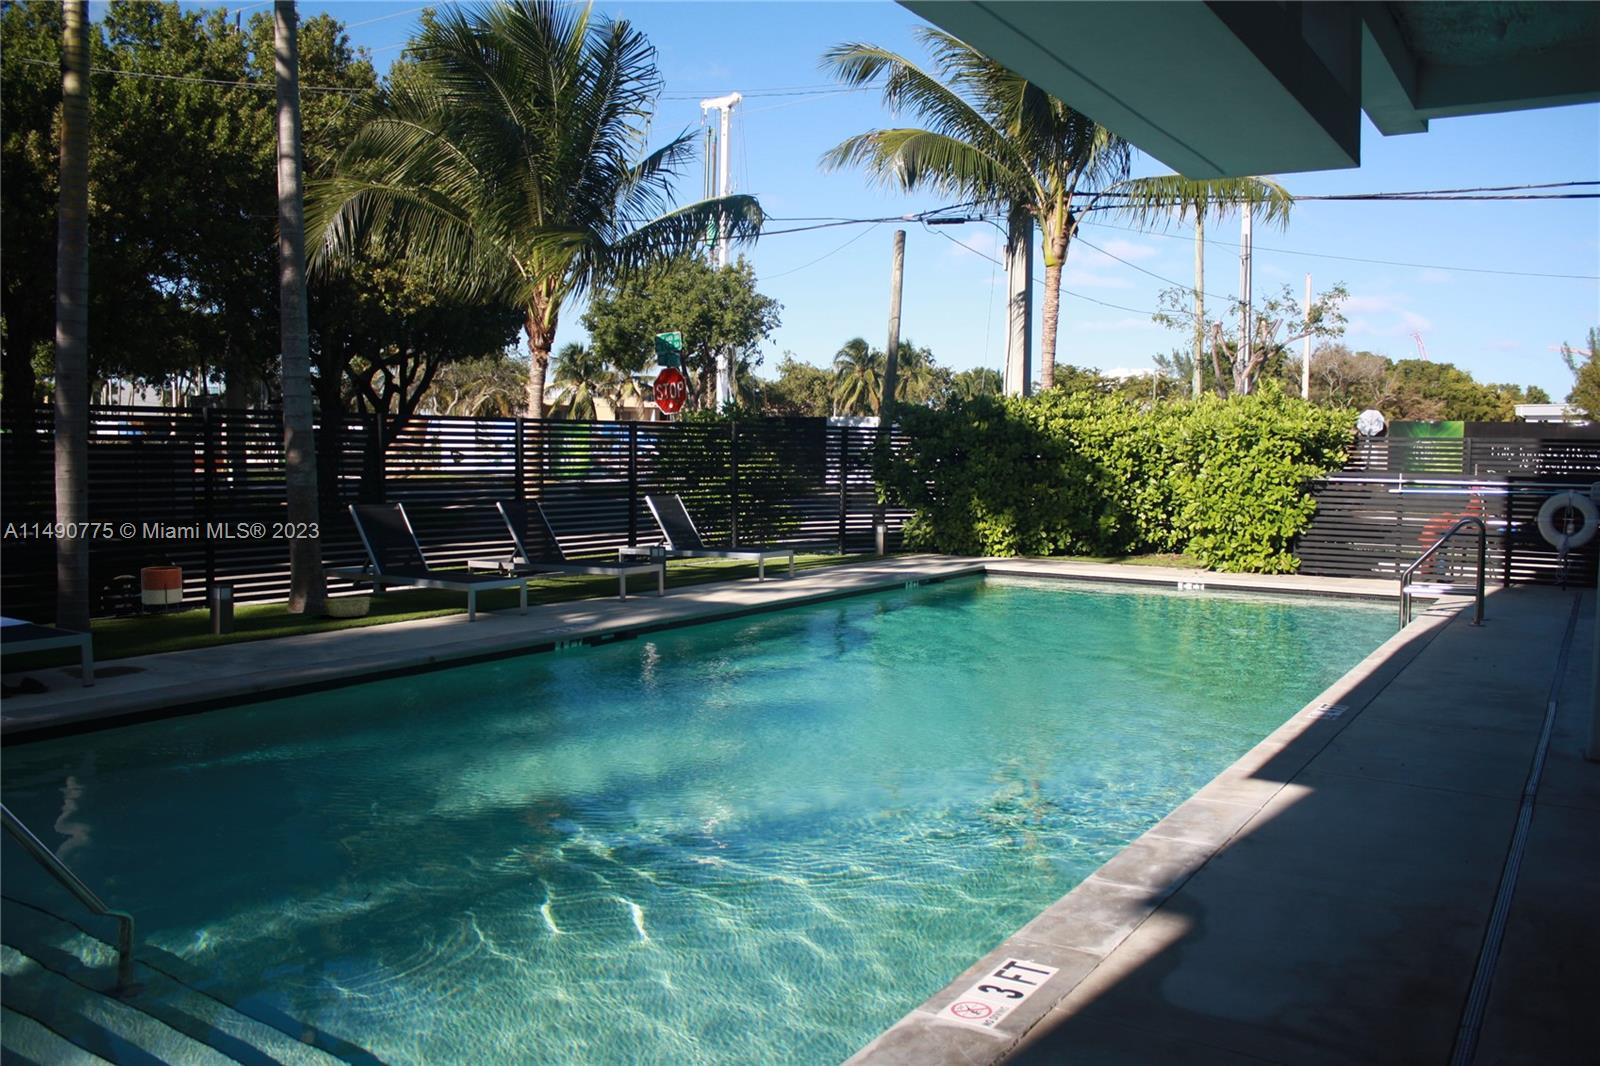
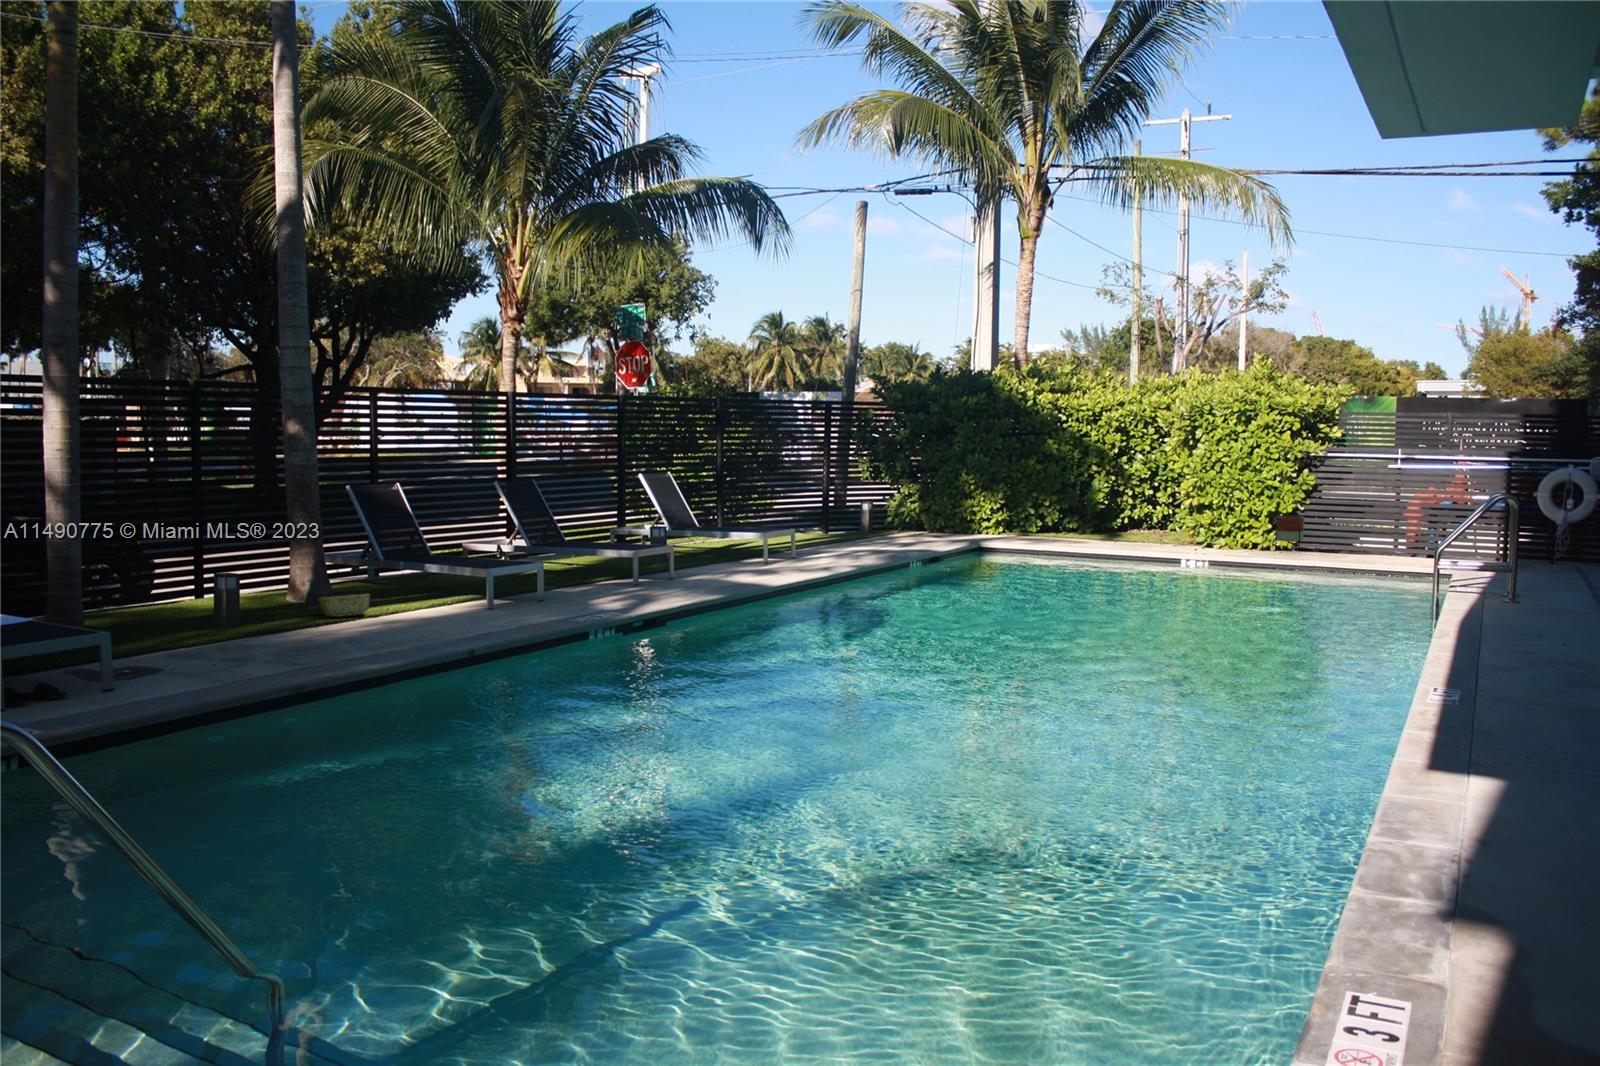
planter: present [141,567,183,619] -> present [1275,516,1304,551]

